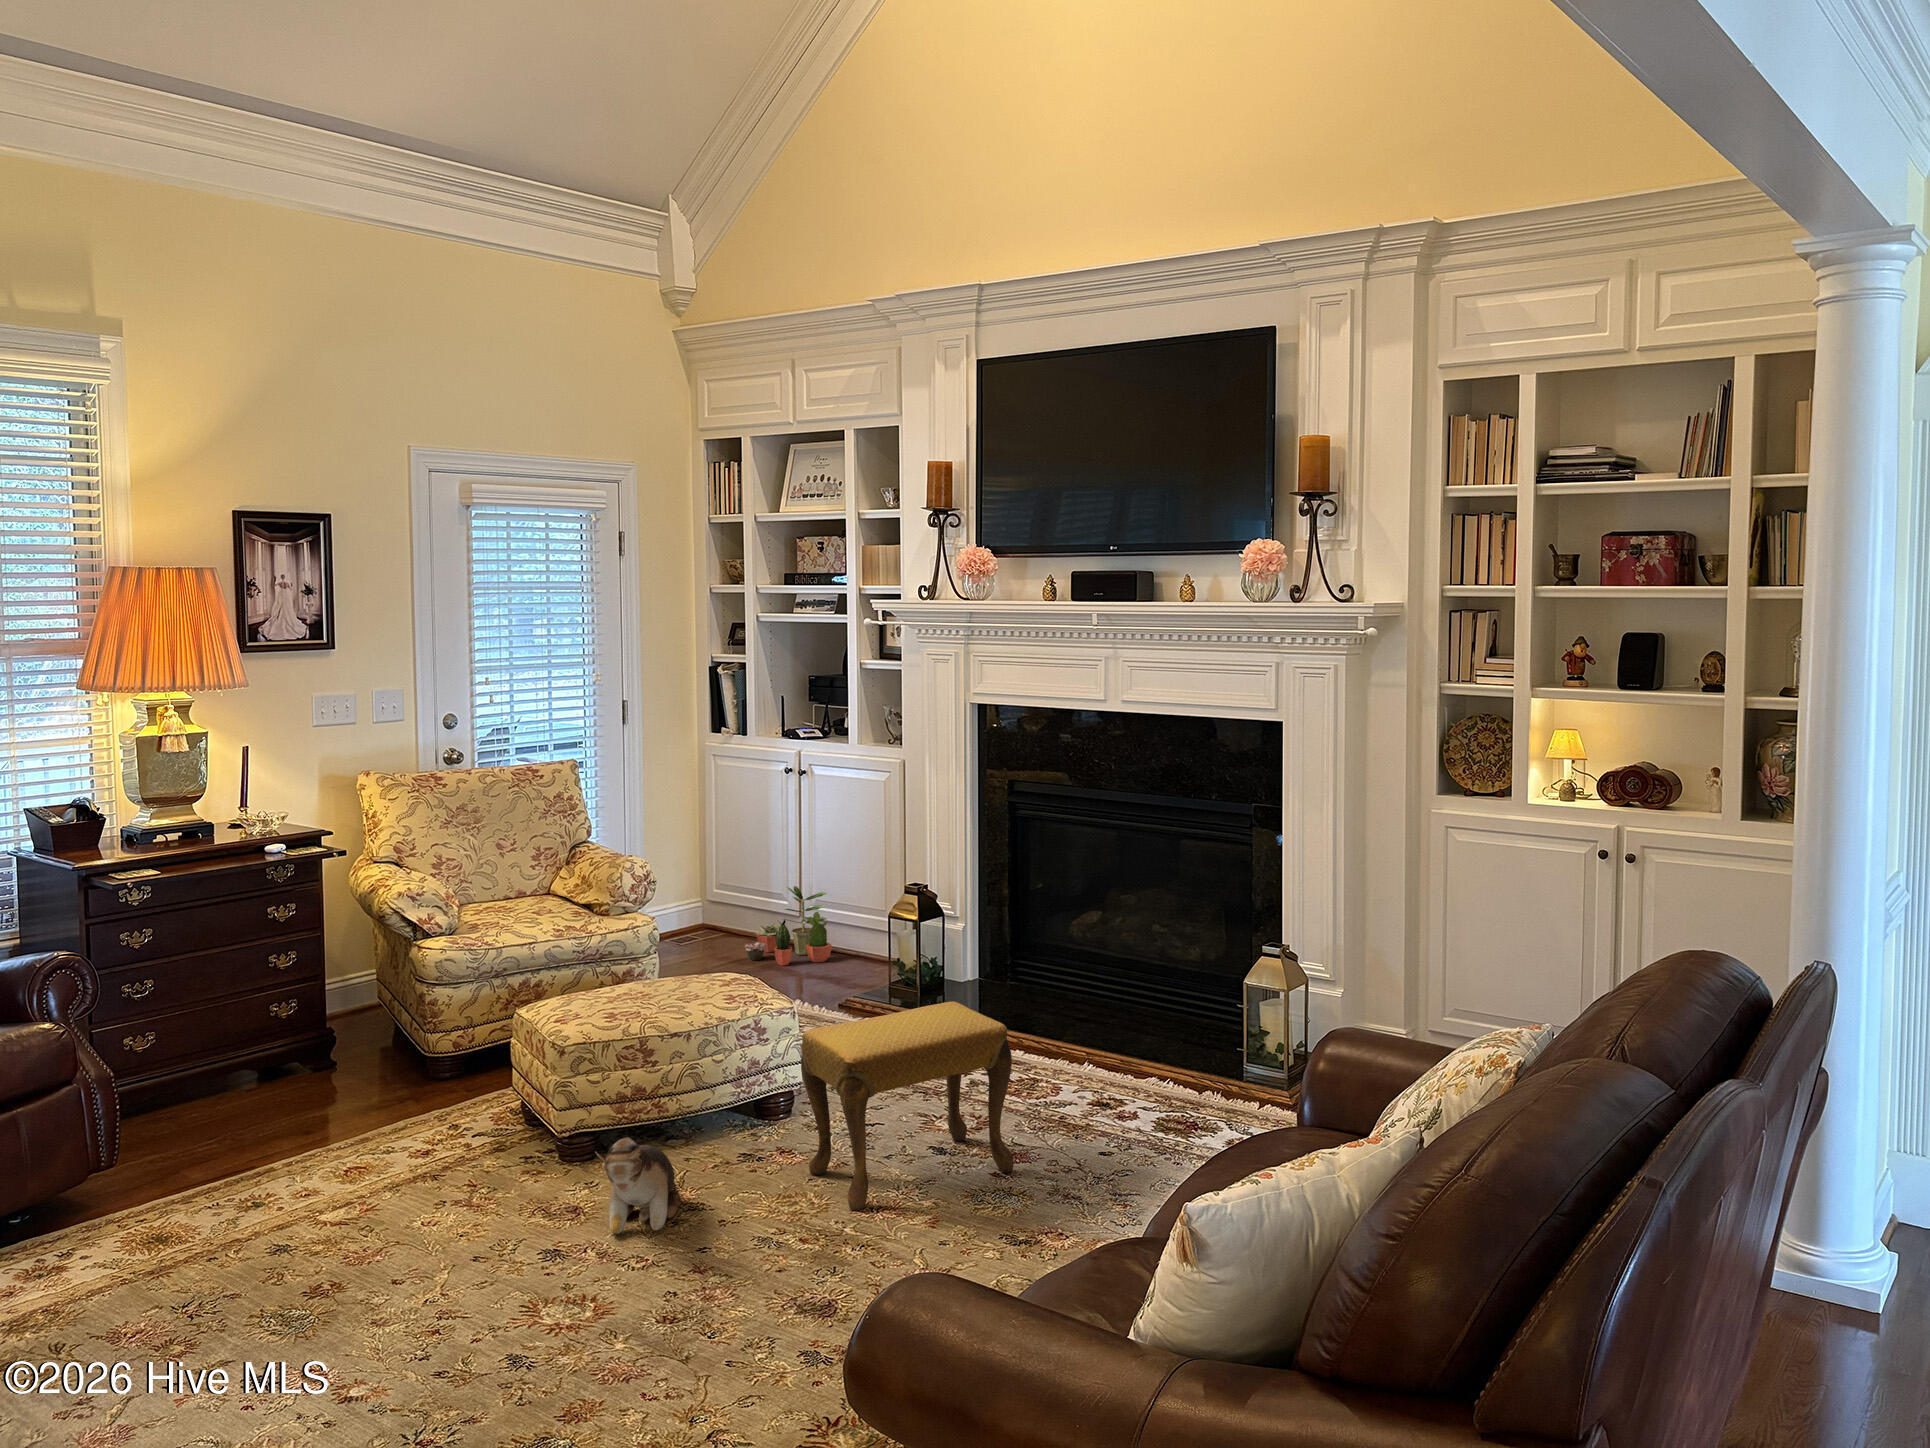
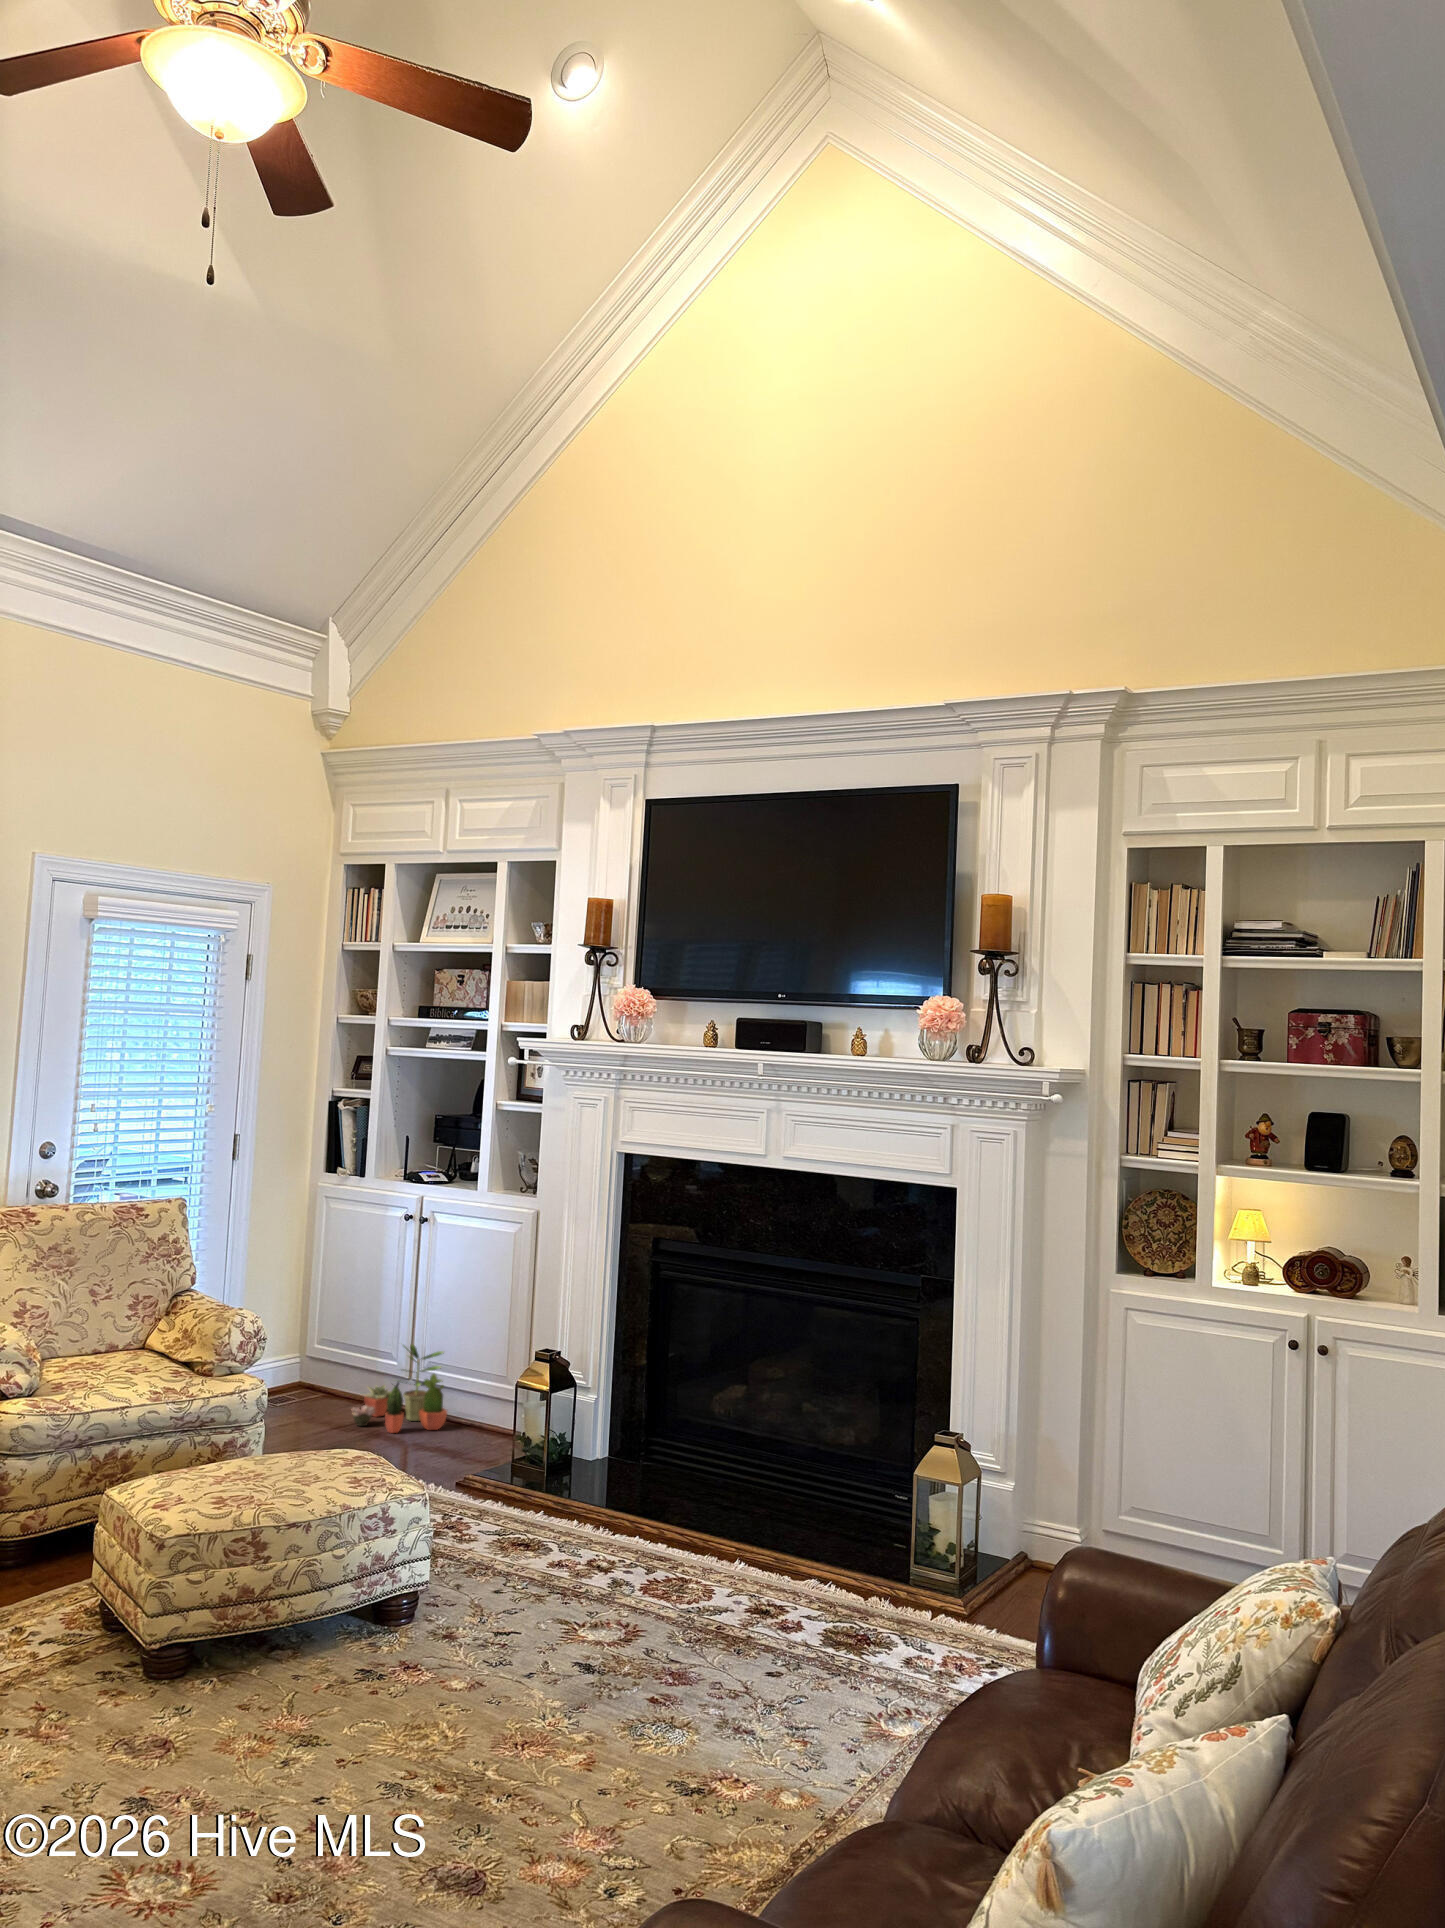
footstool: present [801,1001,1014,1211] -> none [441,1492,679,1747]
plush toy: present [595,1137,681,1234] -> none [201,1657,292,1778]

